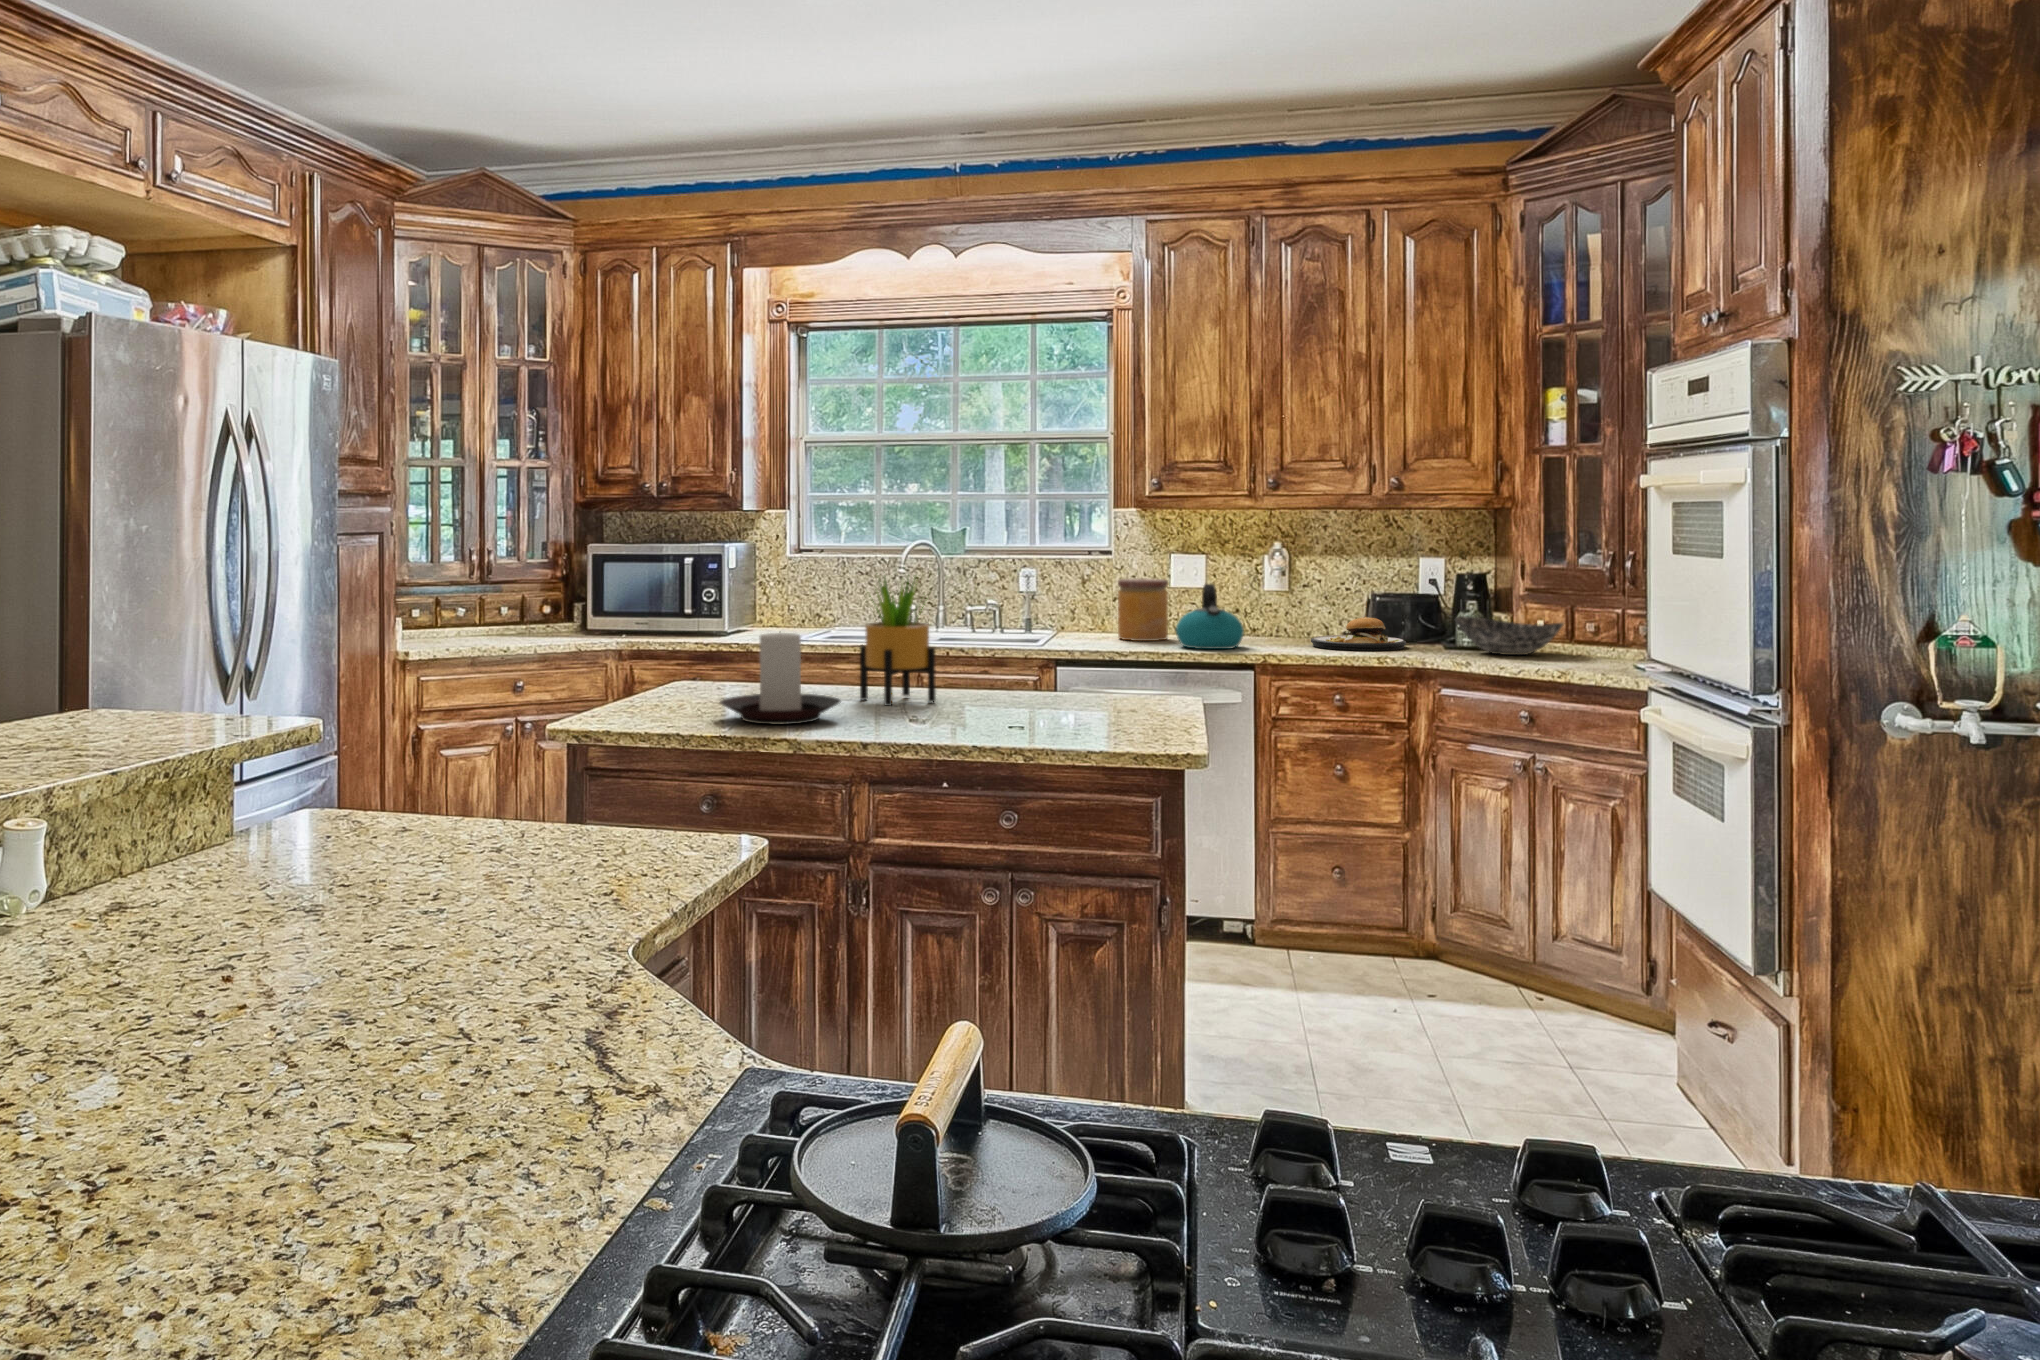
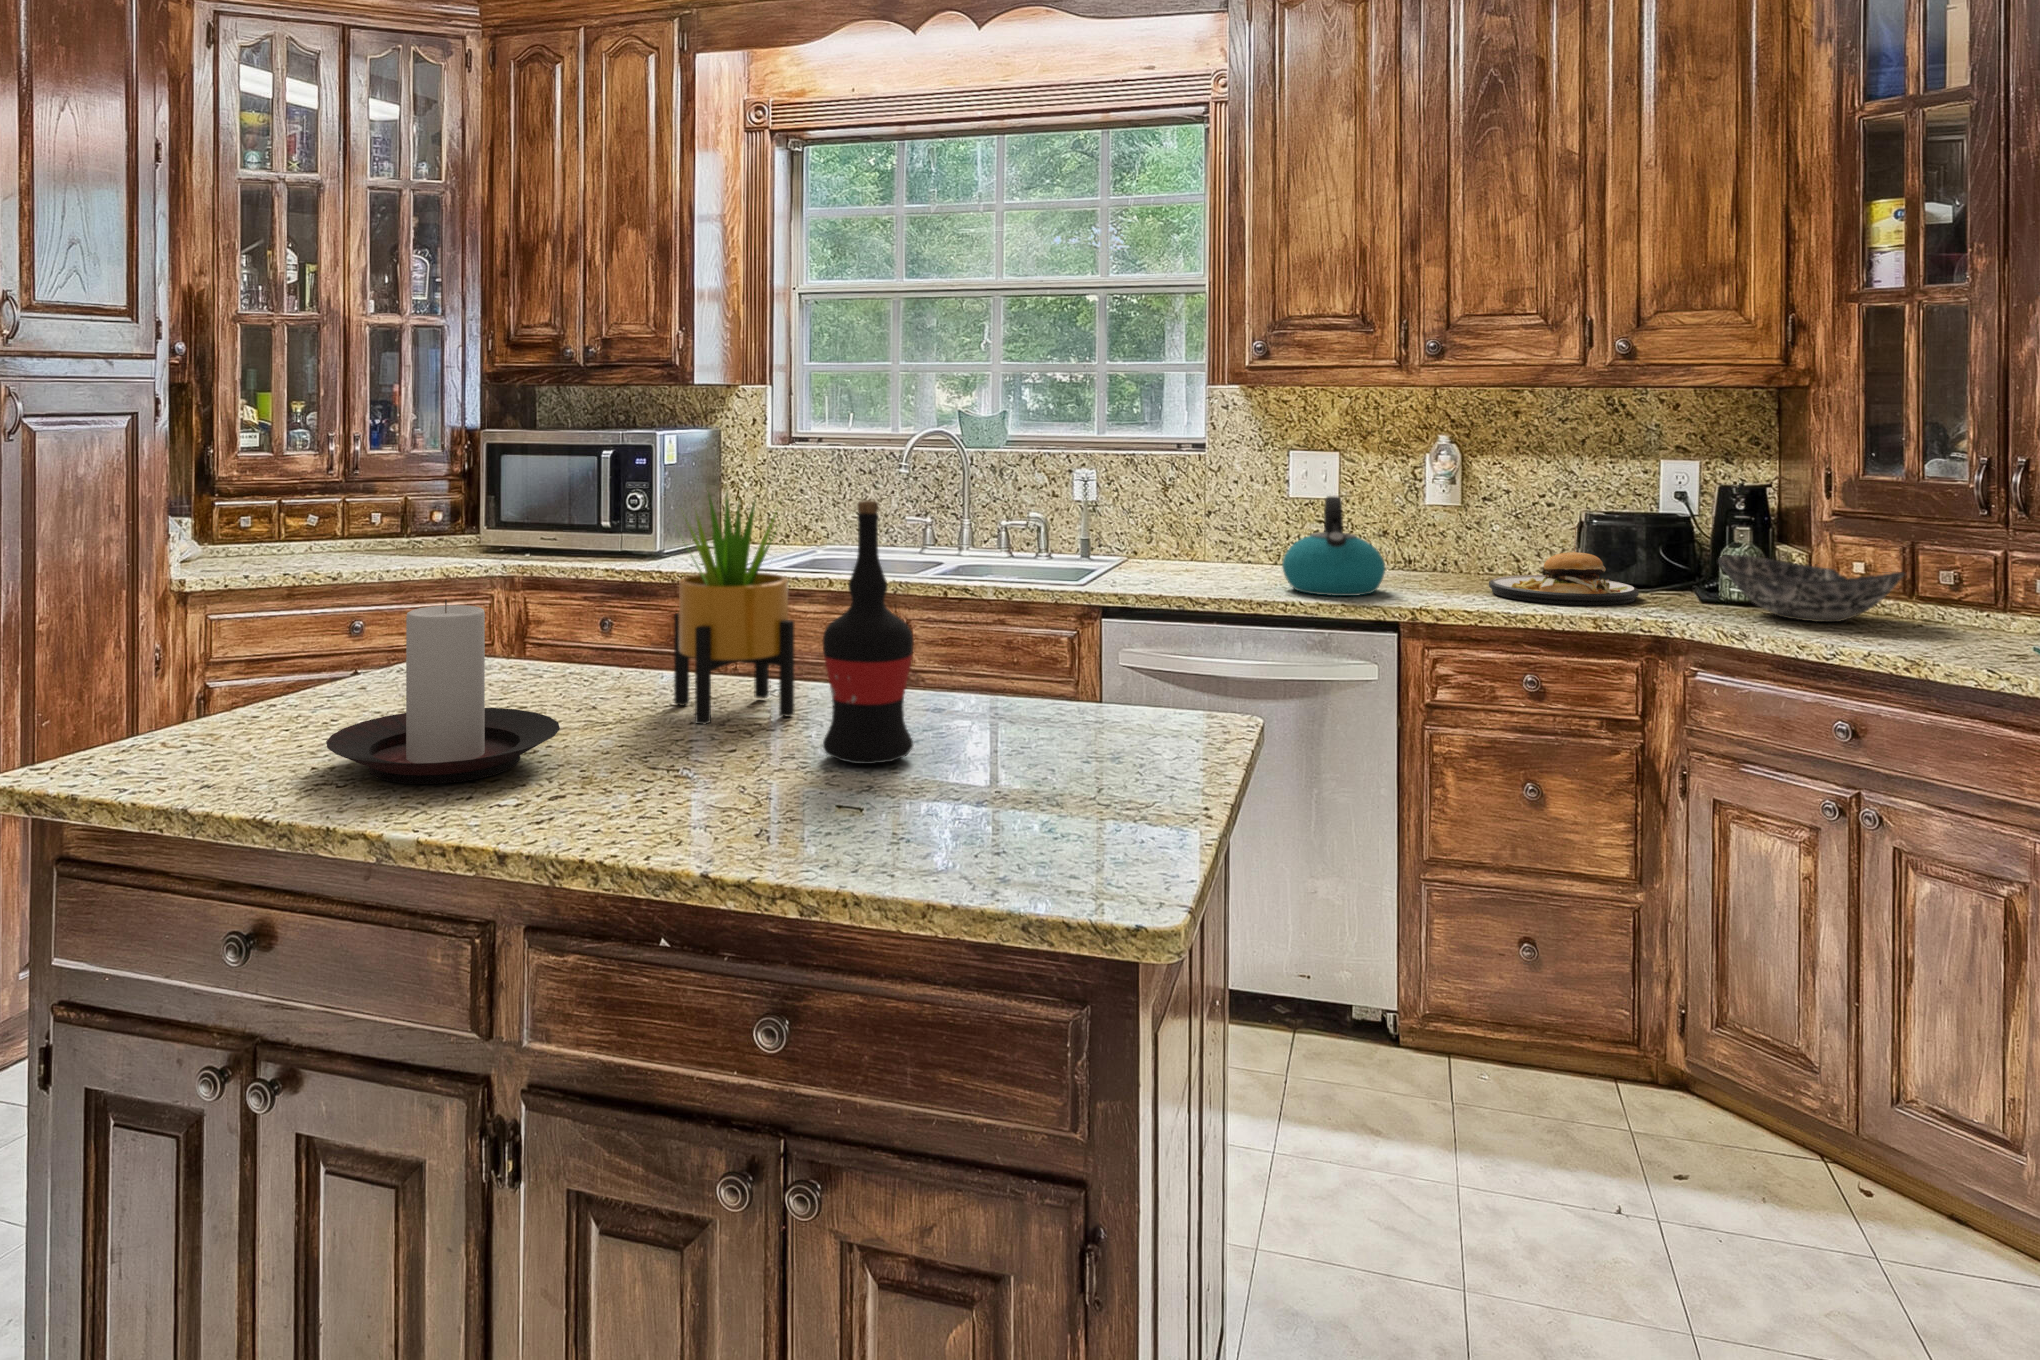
wine bottle: none [976,573,1025,715] -> present [823,500,913,764]
jar: present [1118,578,1168,641] -> none [1207,484,1279,576]

